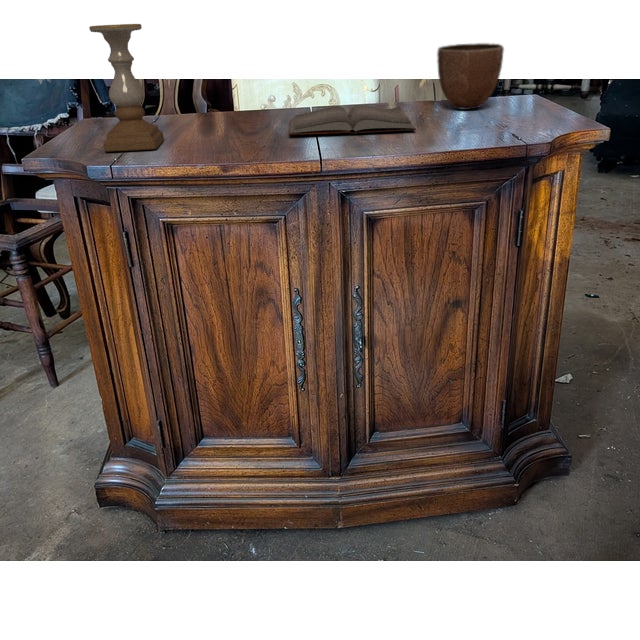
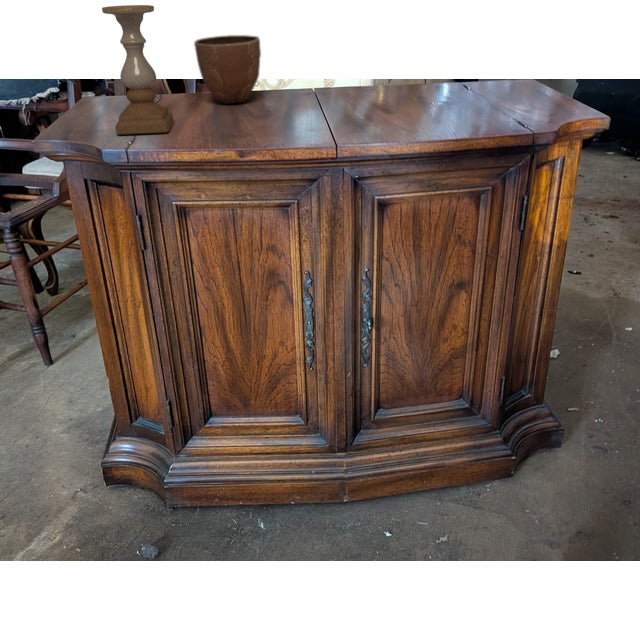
decorative bowl: present [437,43,504,110] -> present [194,35,261,104]
hardback book: present [289,105,416,135] -> none [296,88,425,119]

